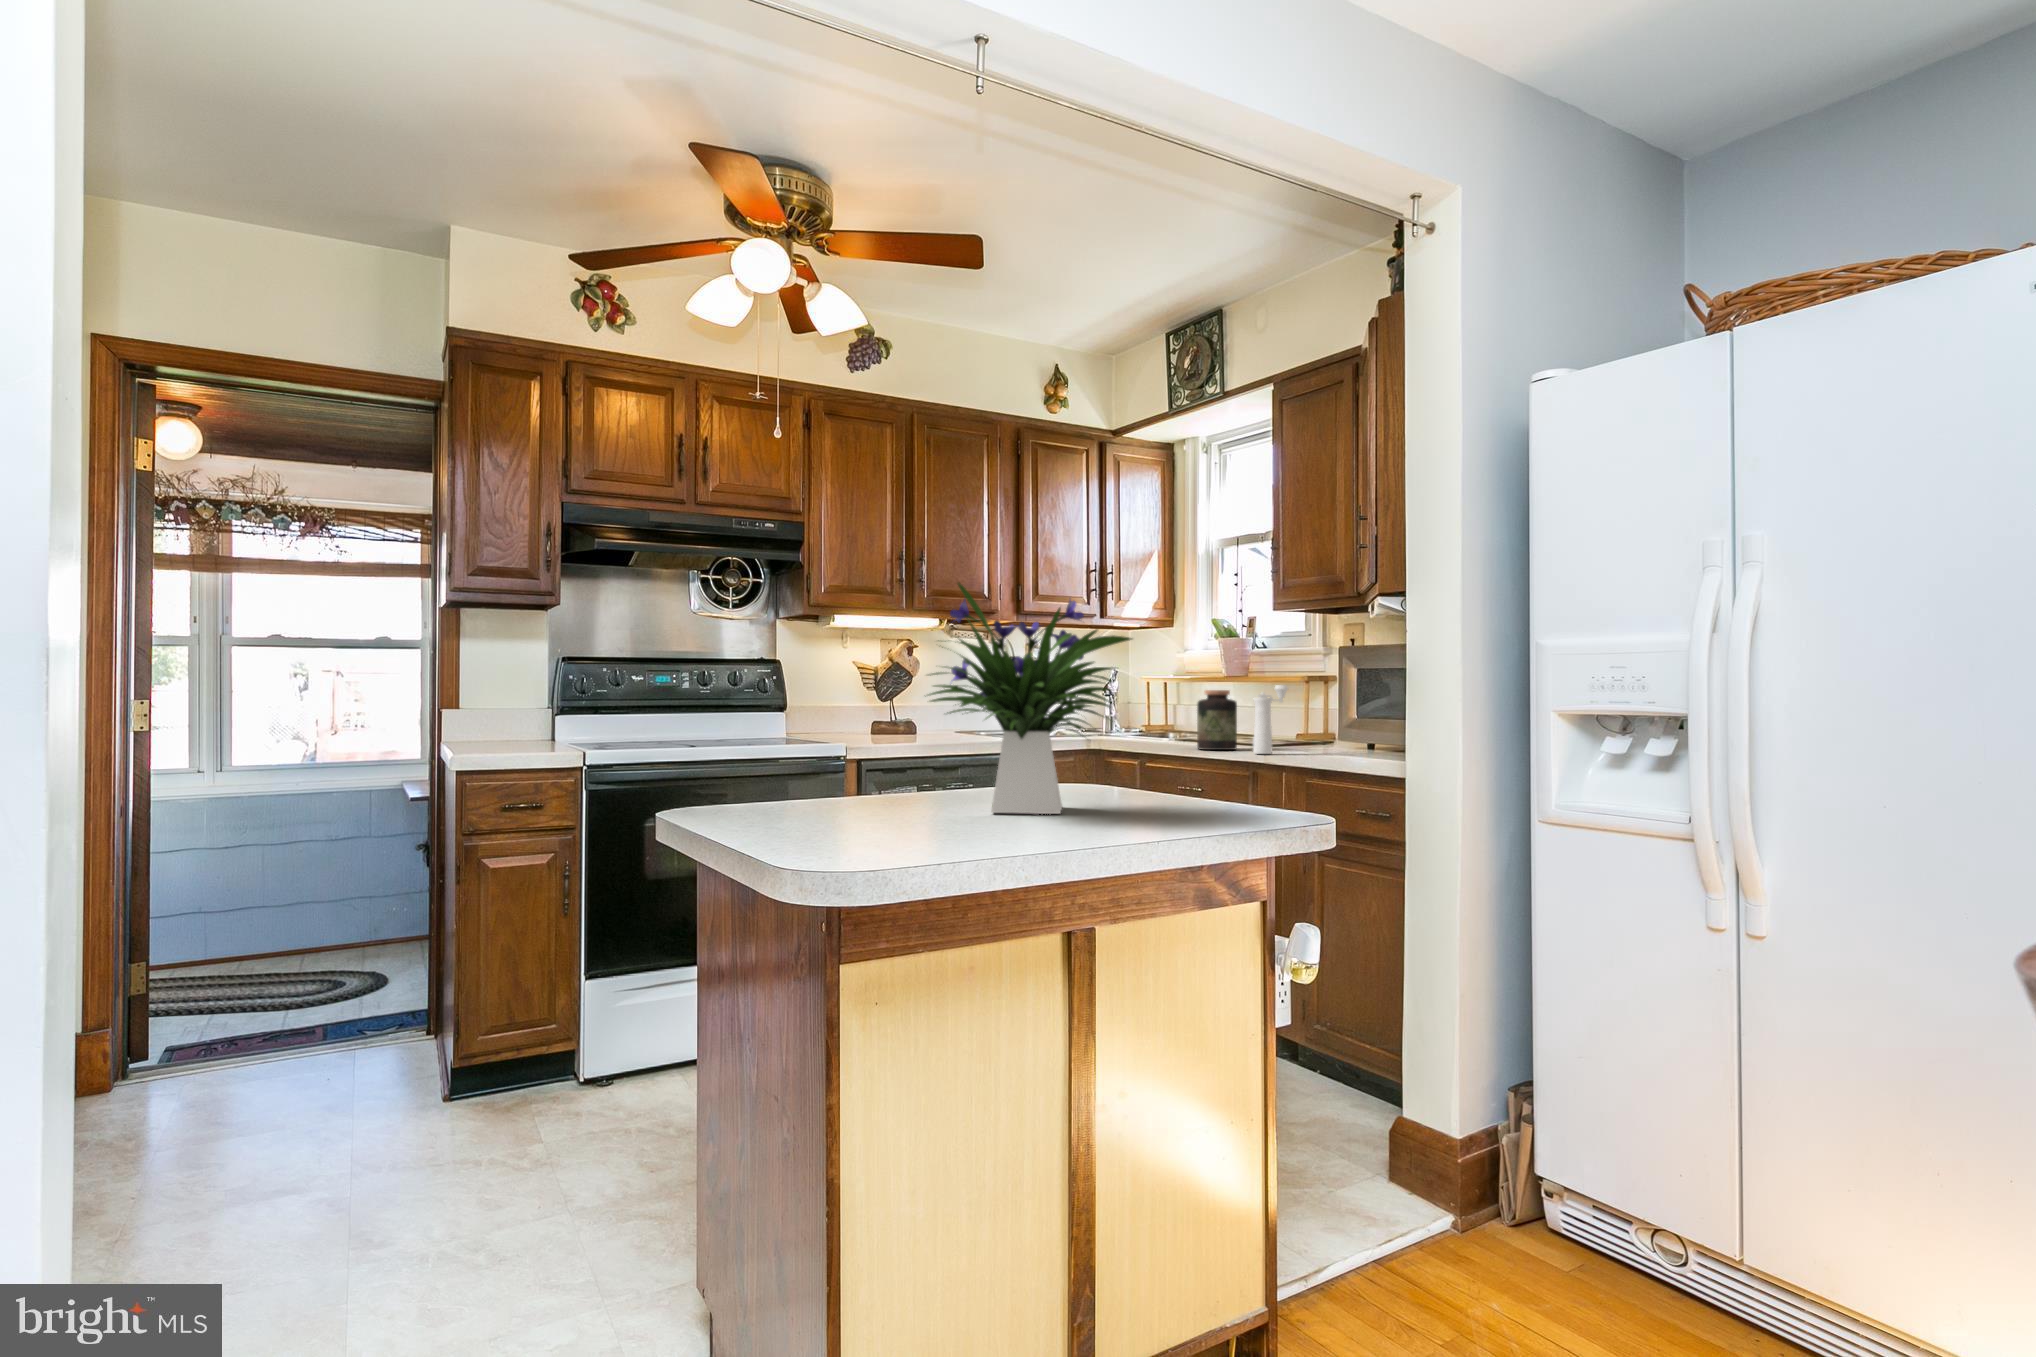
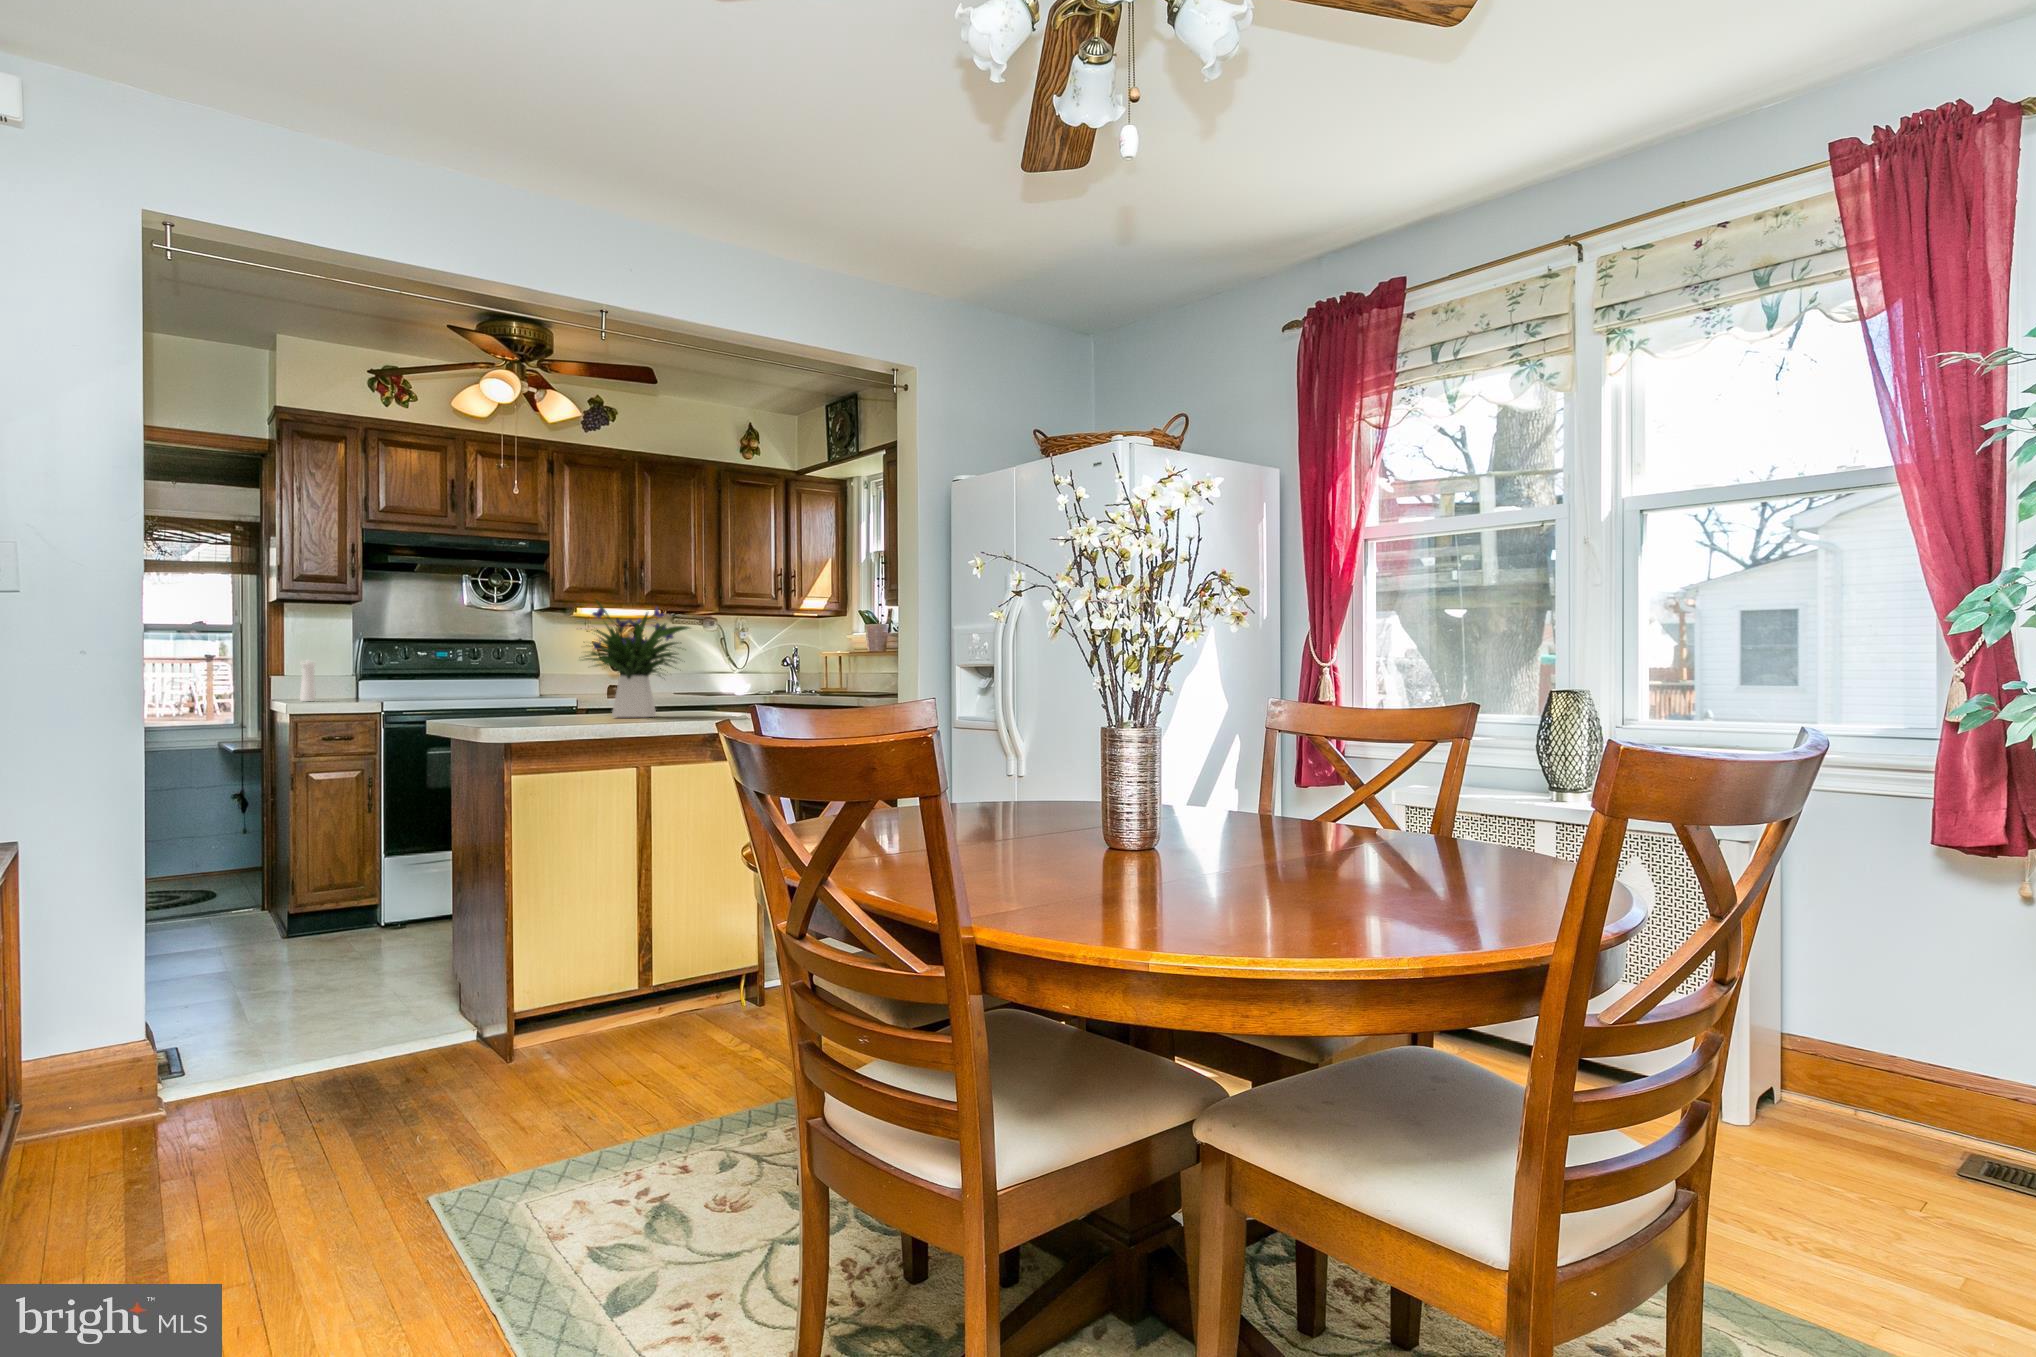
pepper mill: present [1253,685,1288,754] -> present [300,660,315,701]
jar: present [1197,690,1237,750] -> none [825,660,851,700]

